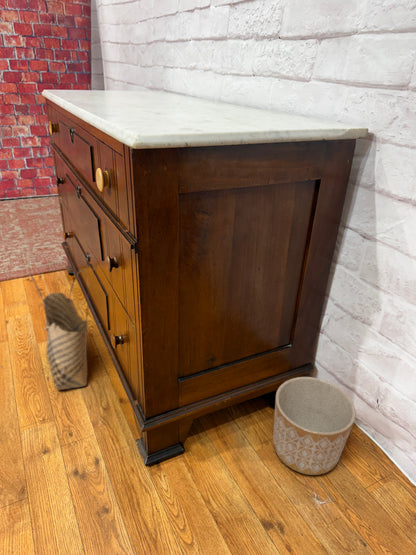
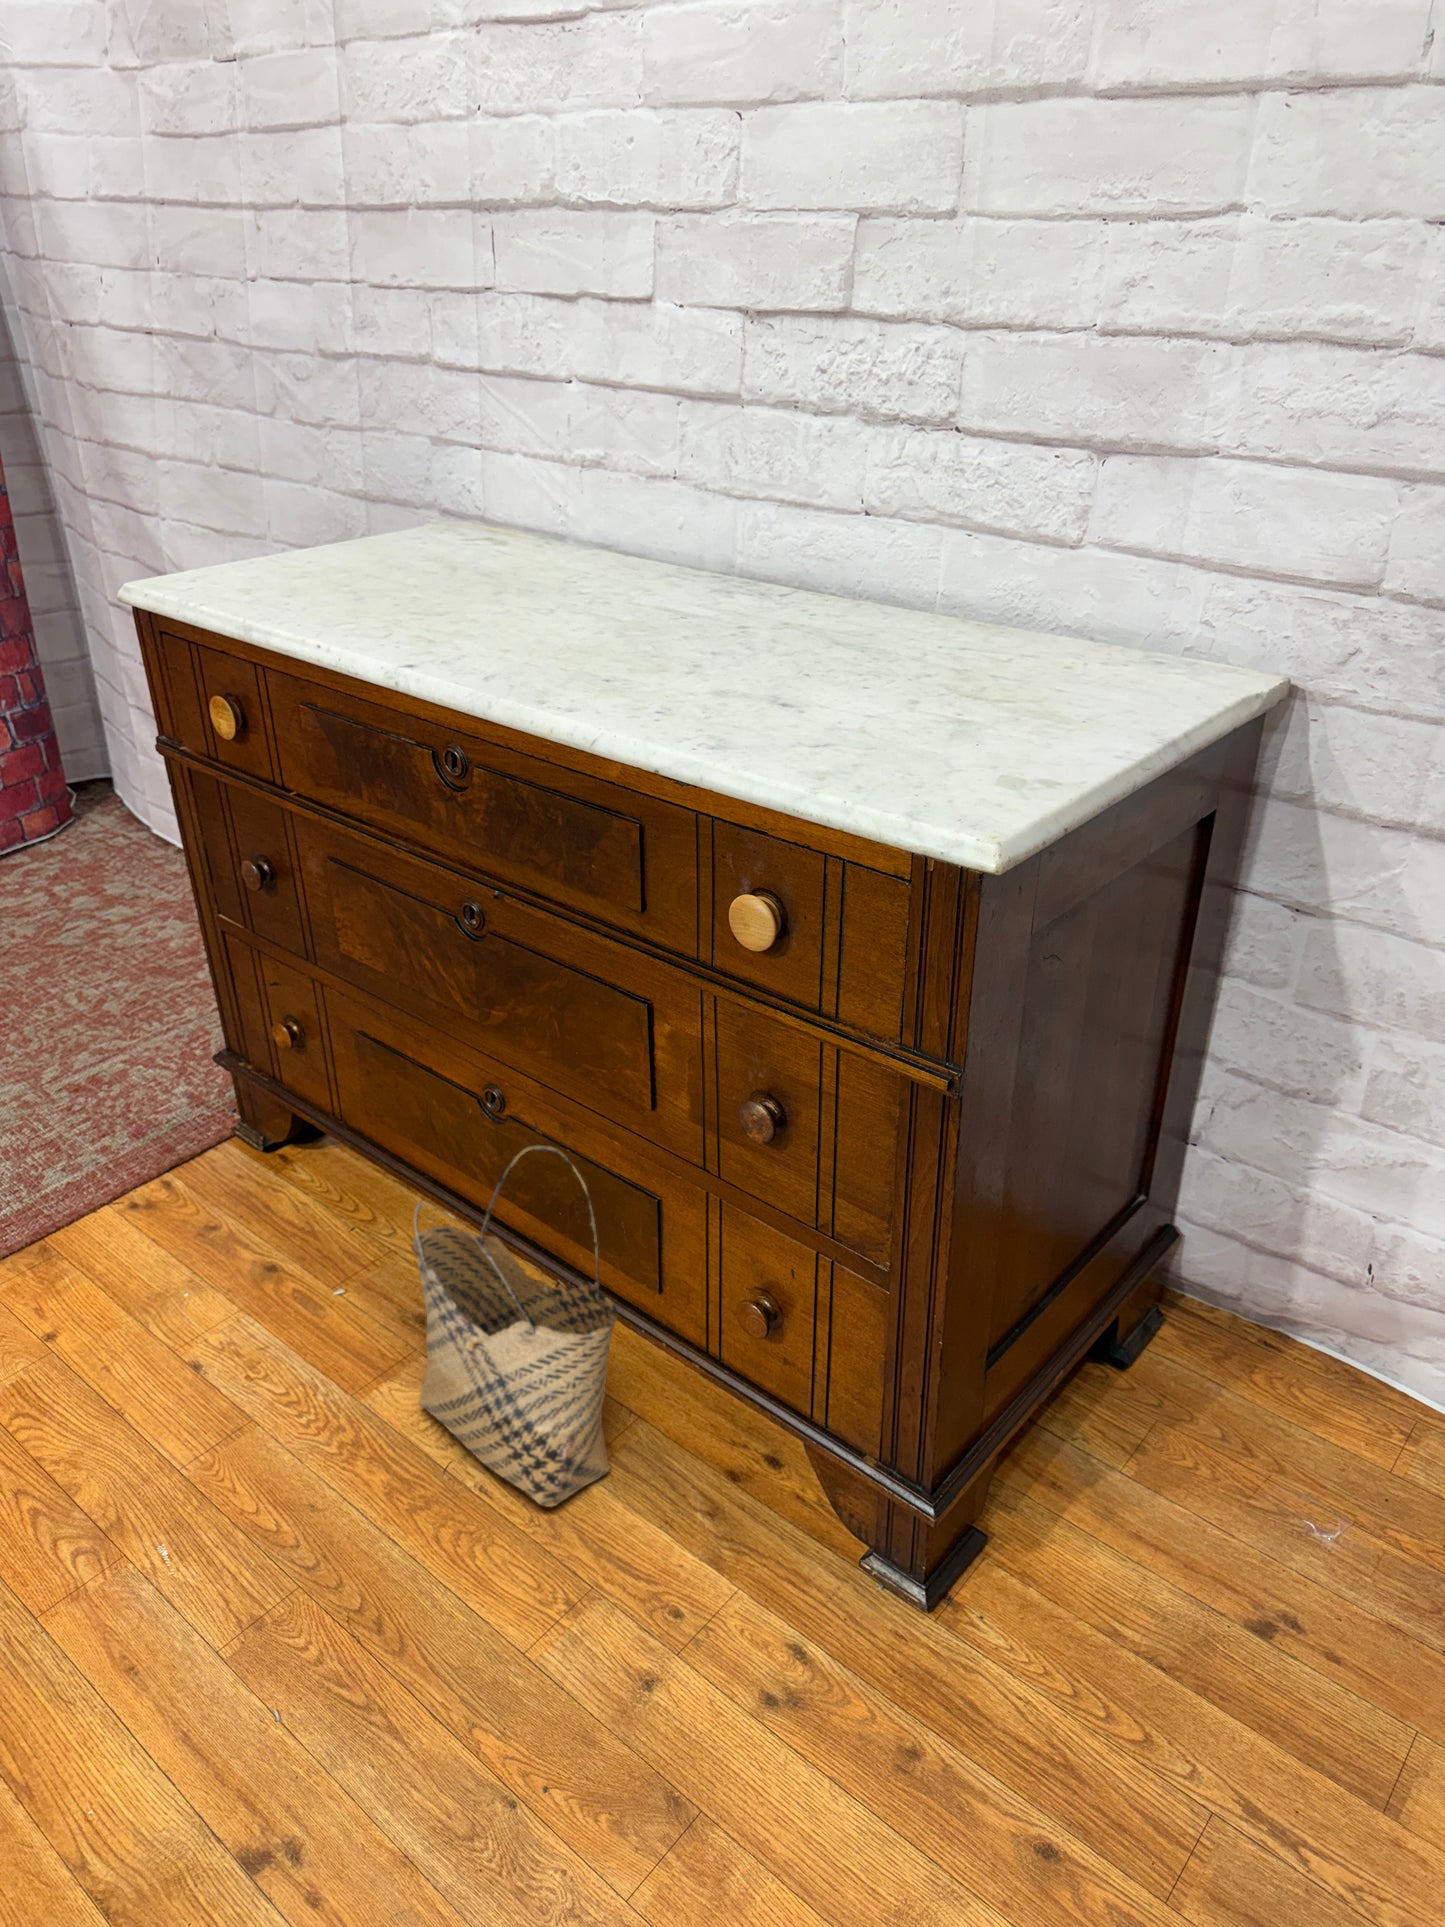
planter: present [273,377,356,475] -> none [1150,1260,1357,1492]

